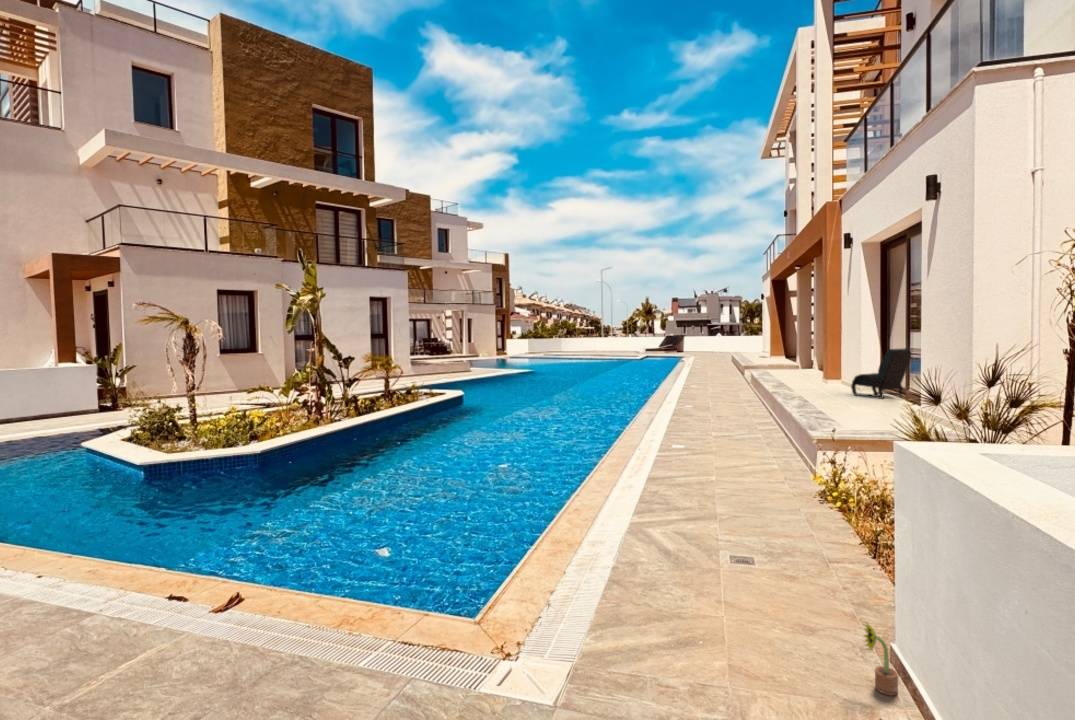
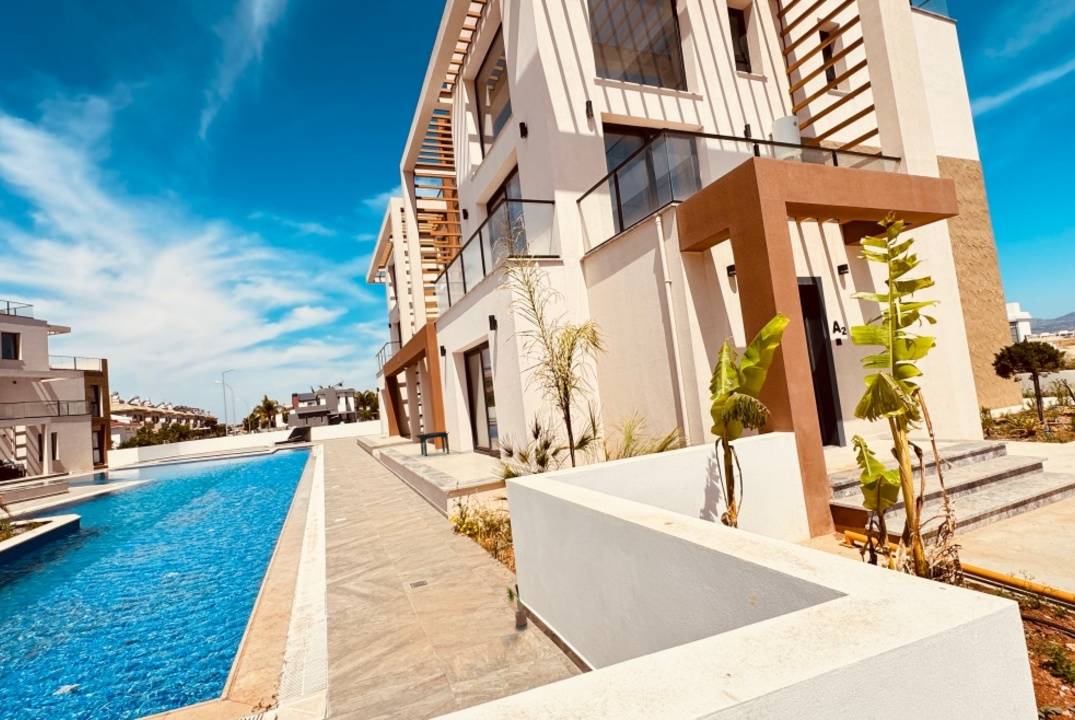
lounge chair: present [851,348,911,399] -> none [455,422,489,458]
round table: none [795,357,851,388] -> present [416,432,449,456]

